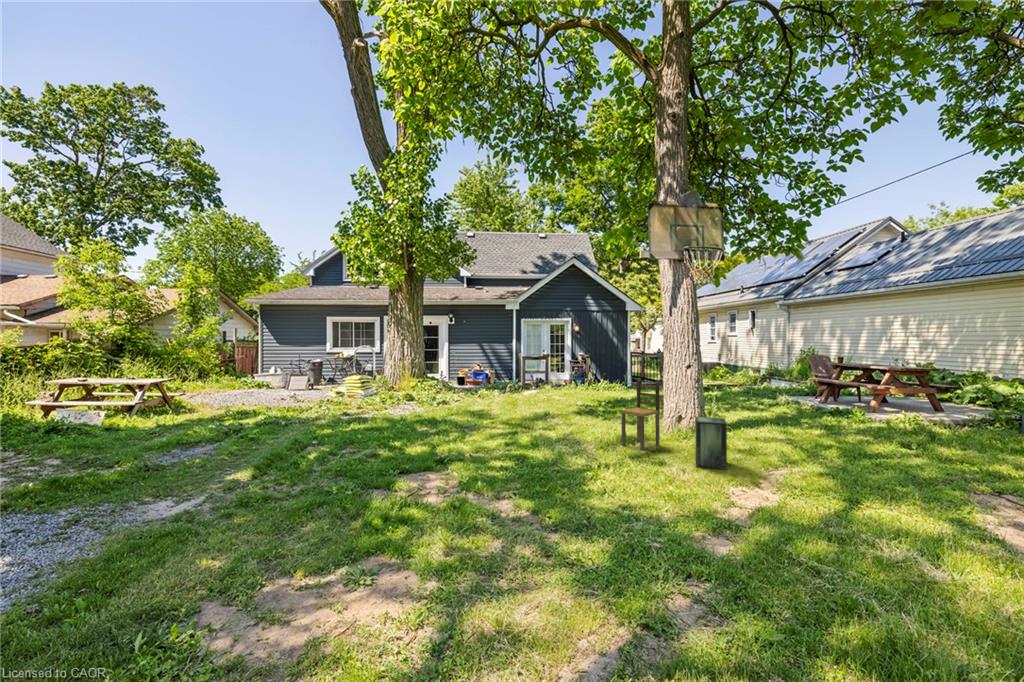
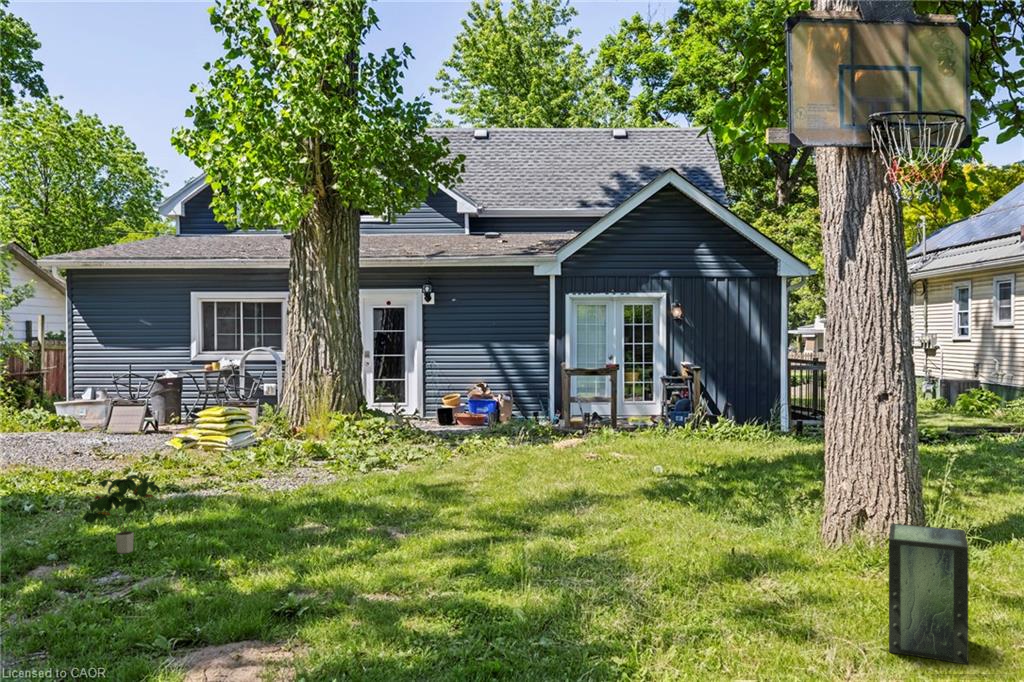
chair: present [621,379,660,450] -> none [719,425,809,596]
potted plant: none [327,405,360,442] -> present [83,475,160,554]

